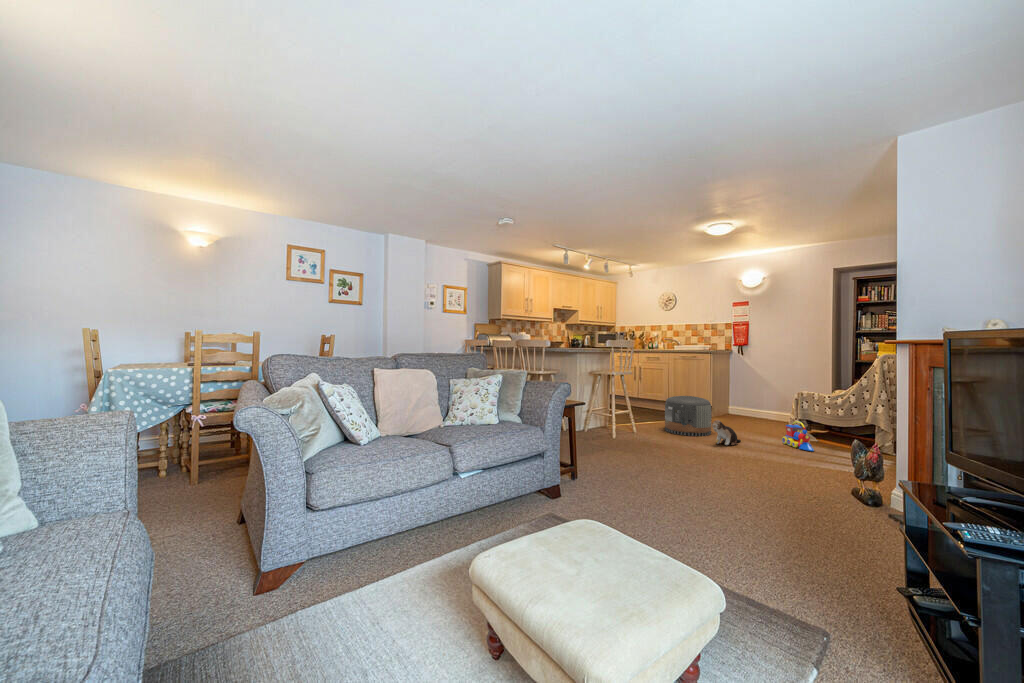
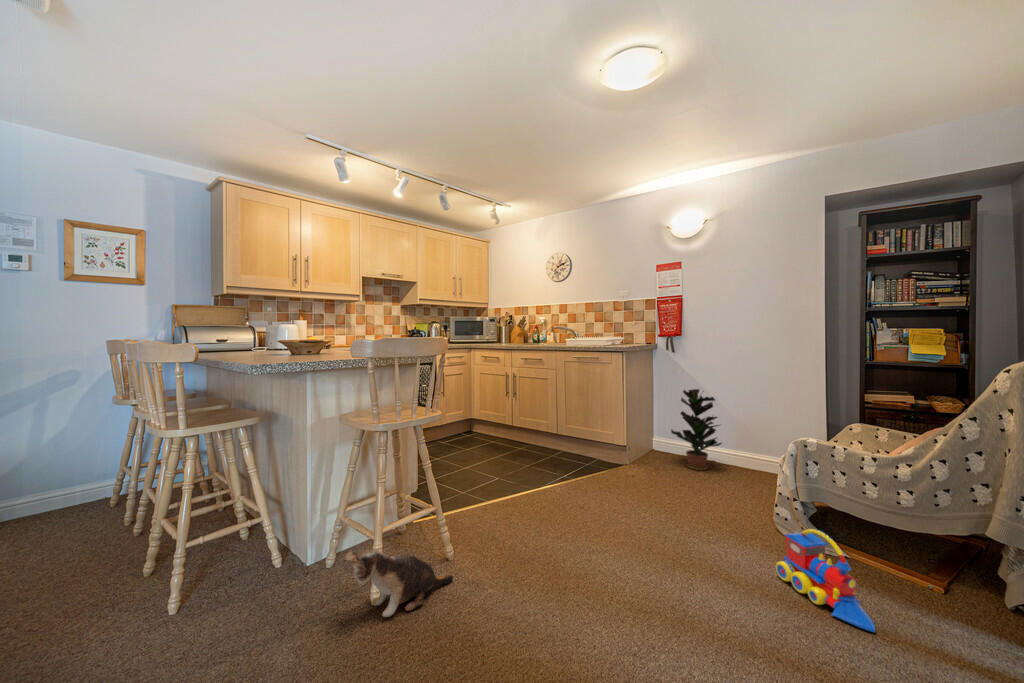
potted plant: none [740,376,772,422] -> present [671,389,721,470]
pouf: present [665,396,712,436] -> none [526,447,620,552]
plush toy: present [710,420,741,445] -> present [345,549,453,617]

